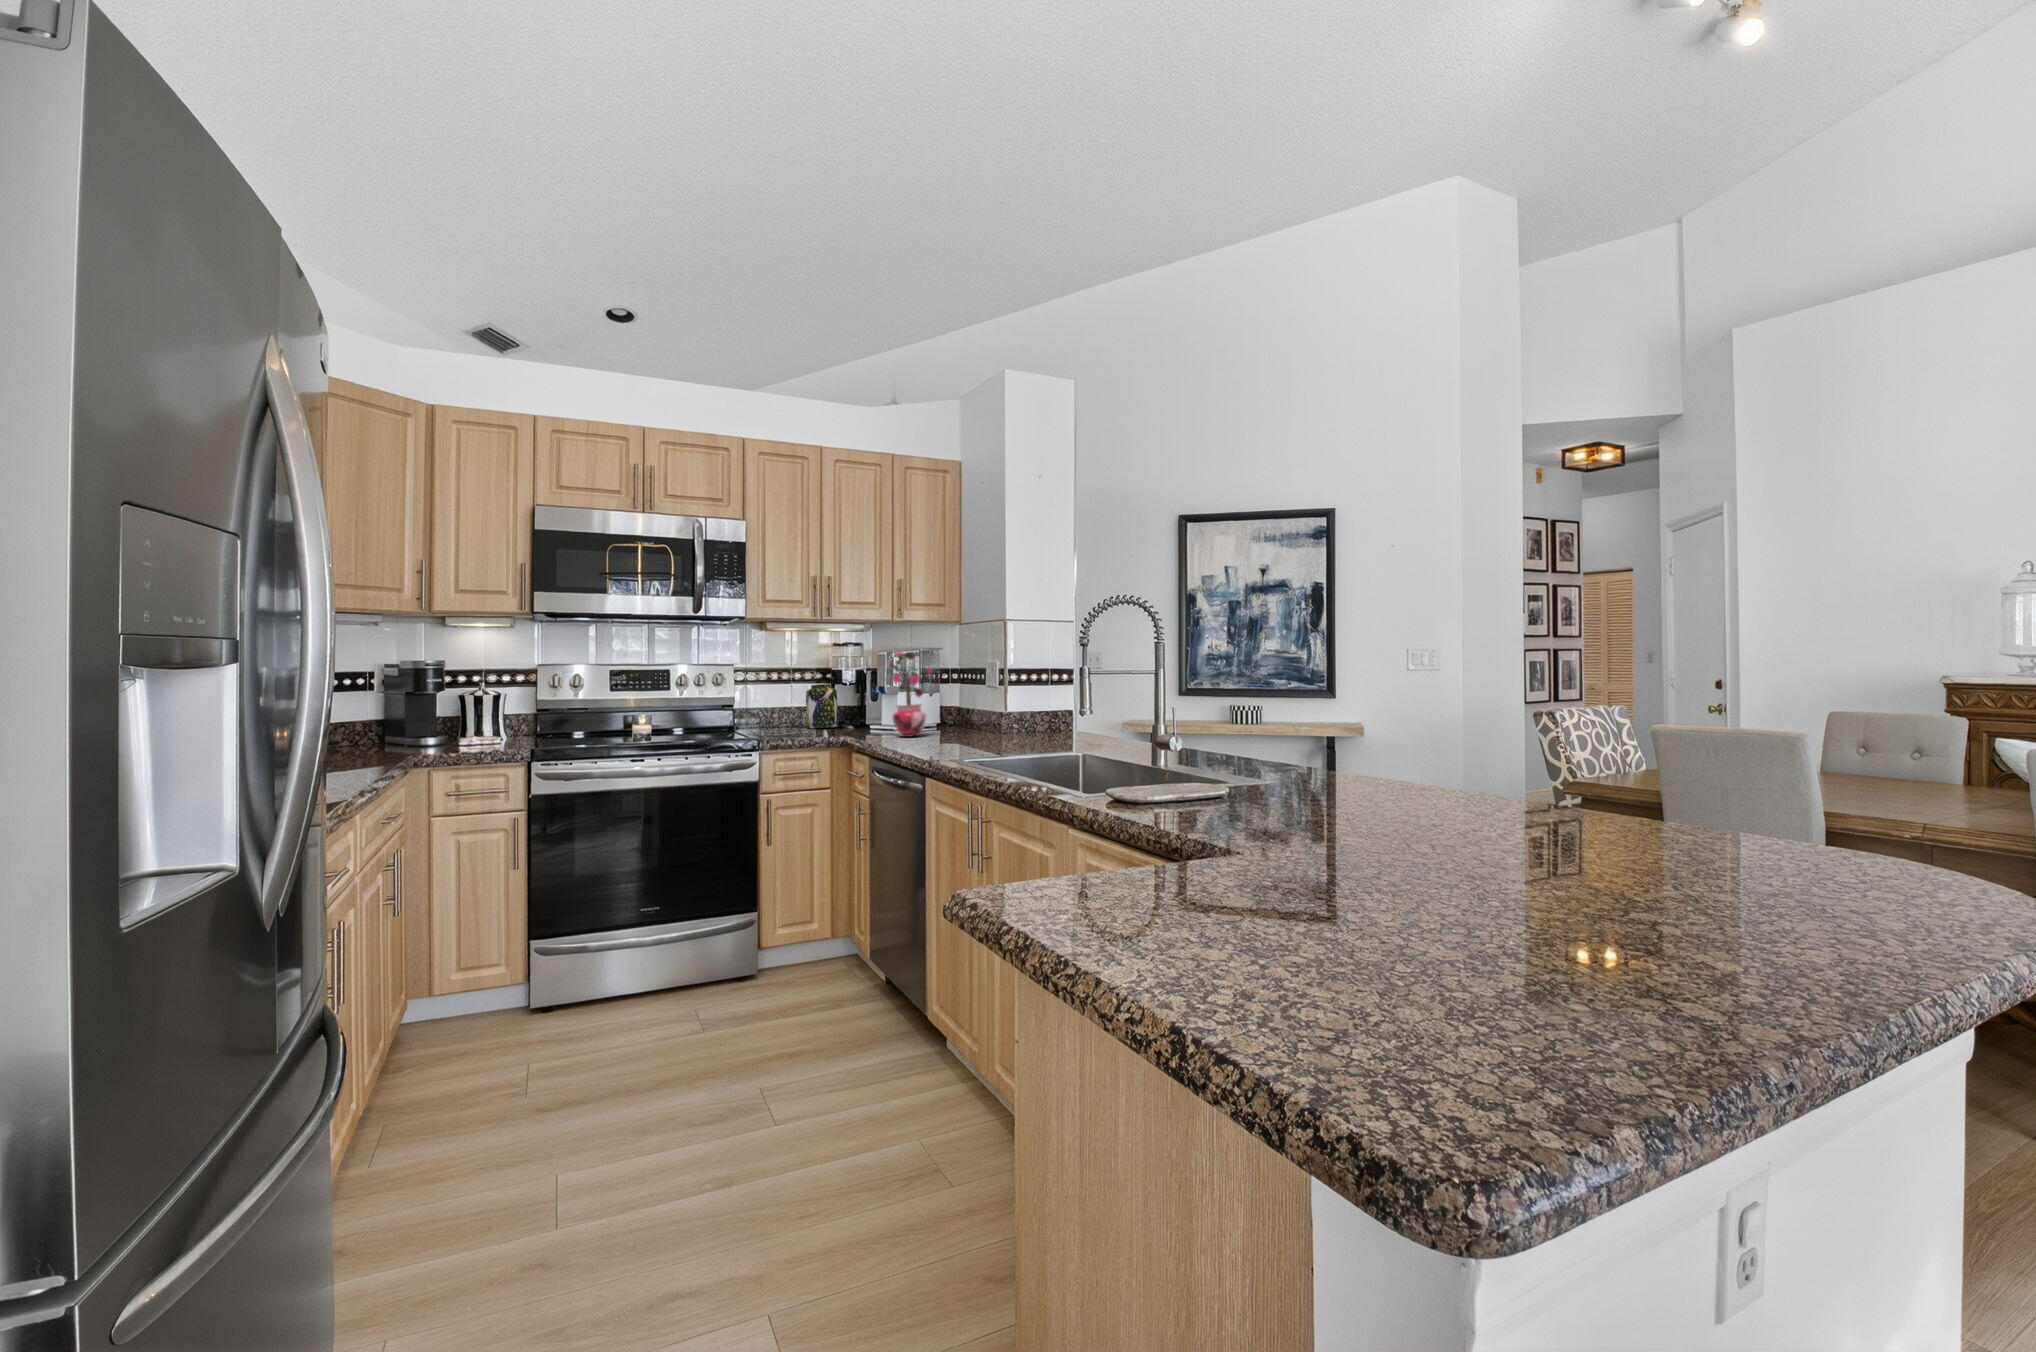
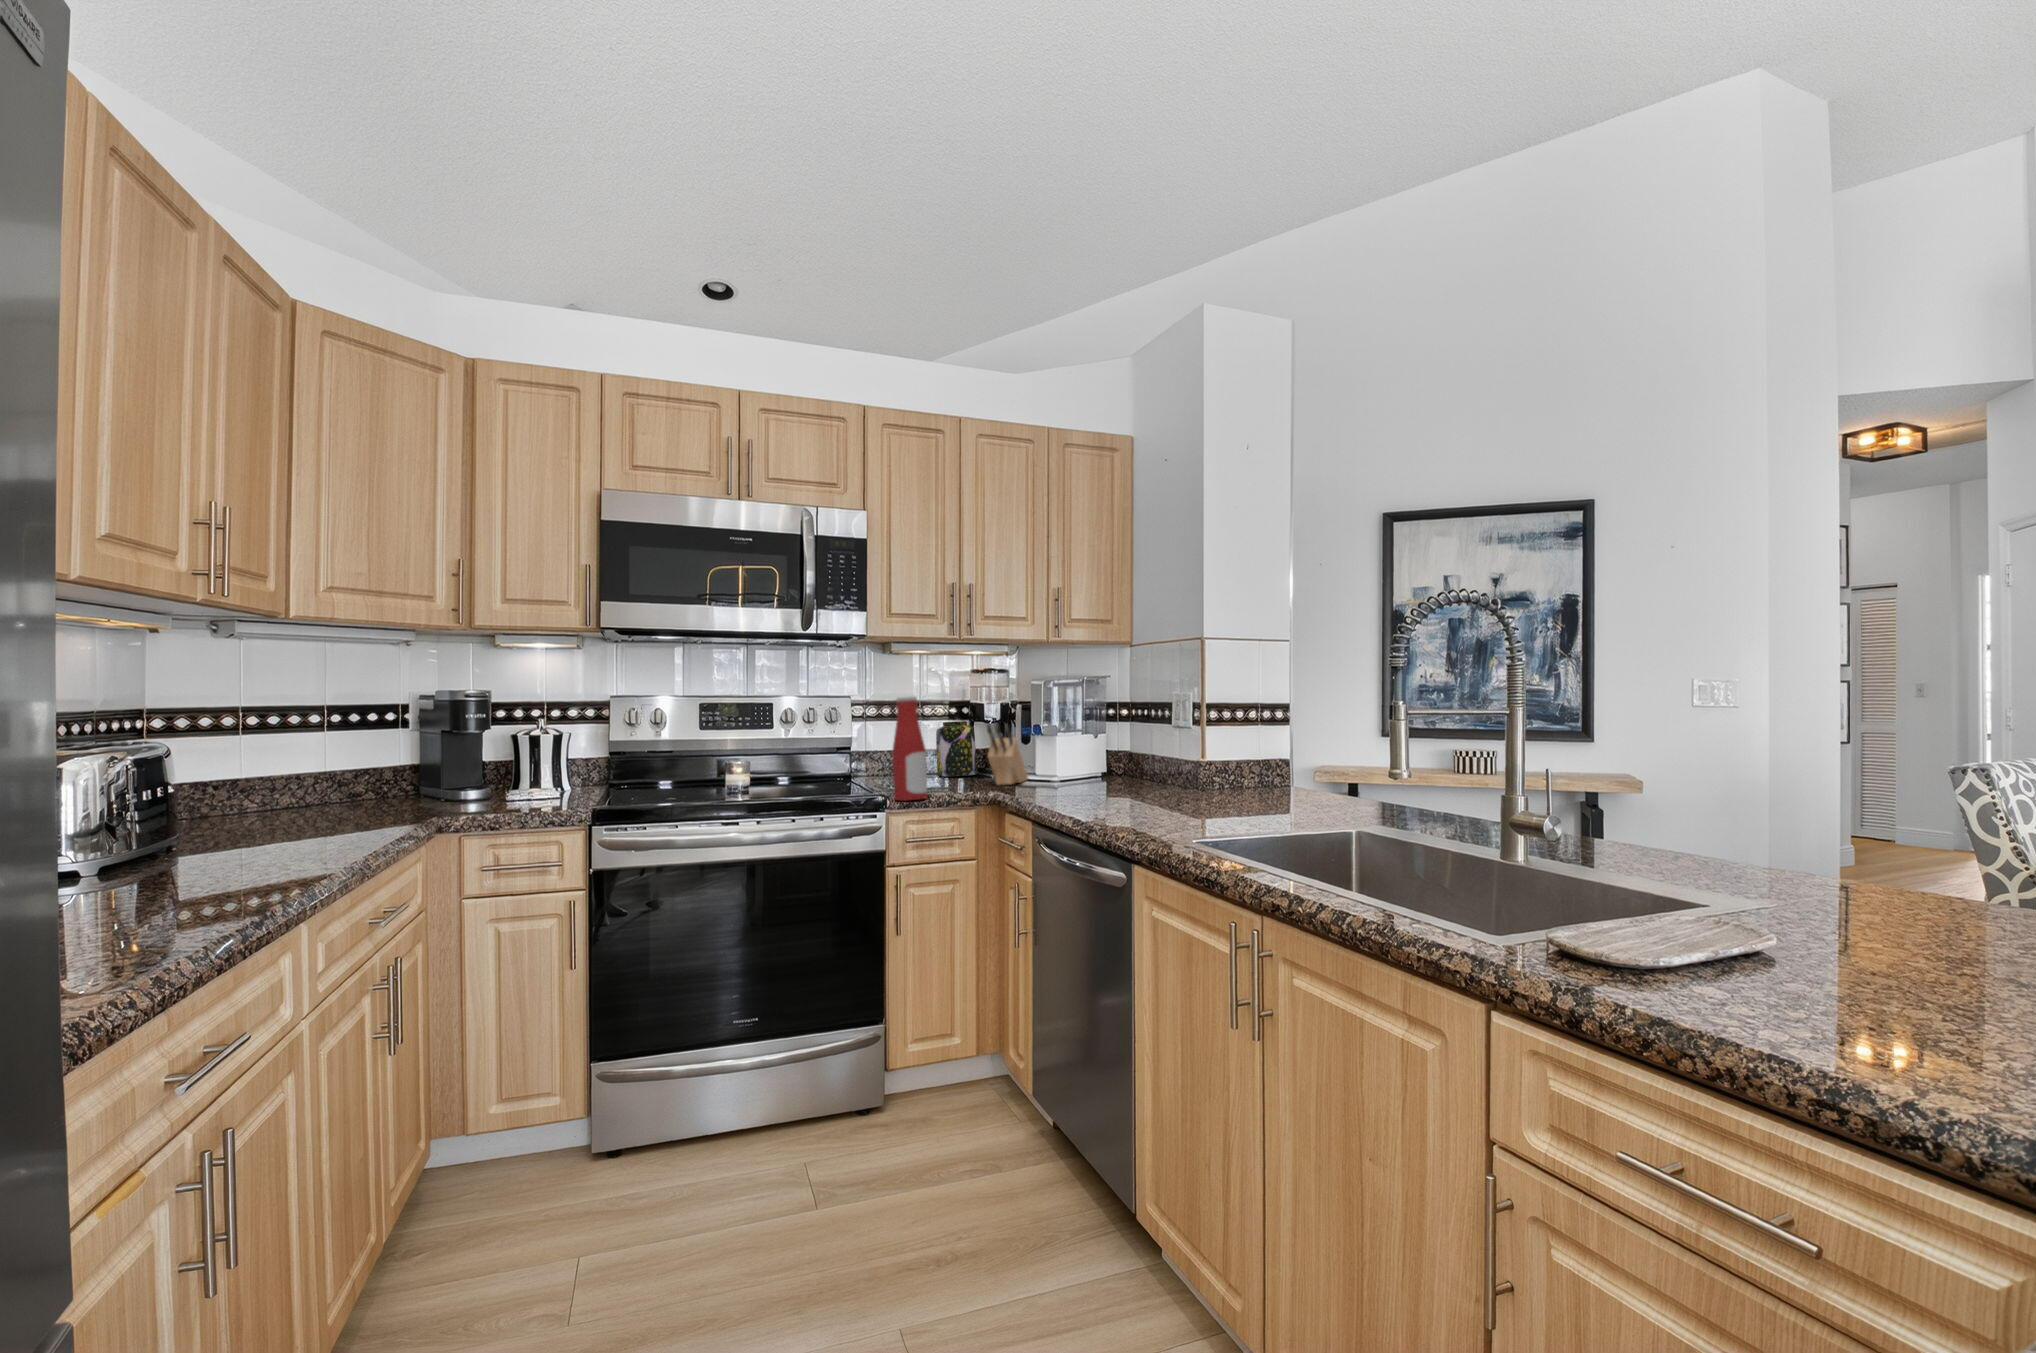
potted plant: present [889,652,931,737] -> none [1046,677,1110,792]
bottle: none [762,665,790,743] -> present [892,696,928,801]
knife block: none [840,685,877,733] -> present [987,724,1028,785]

